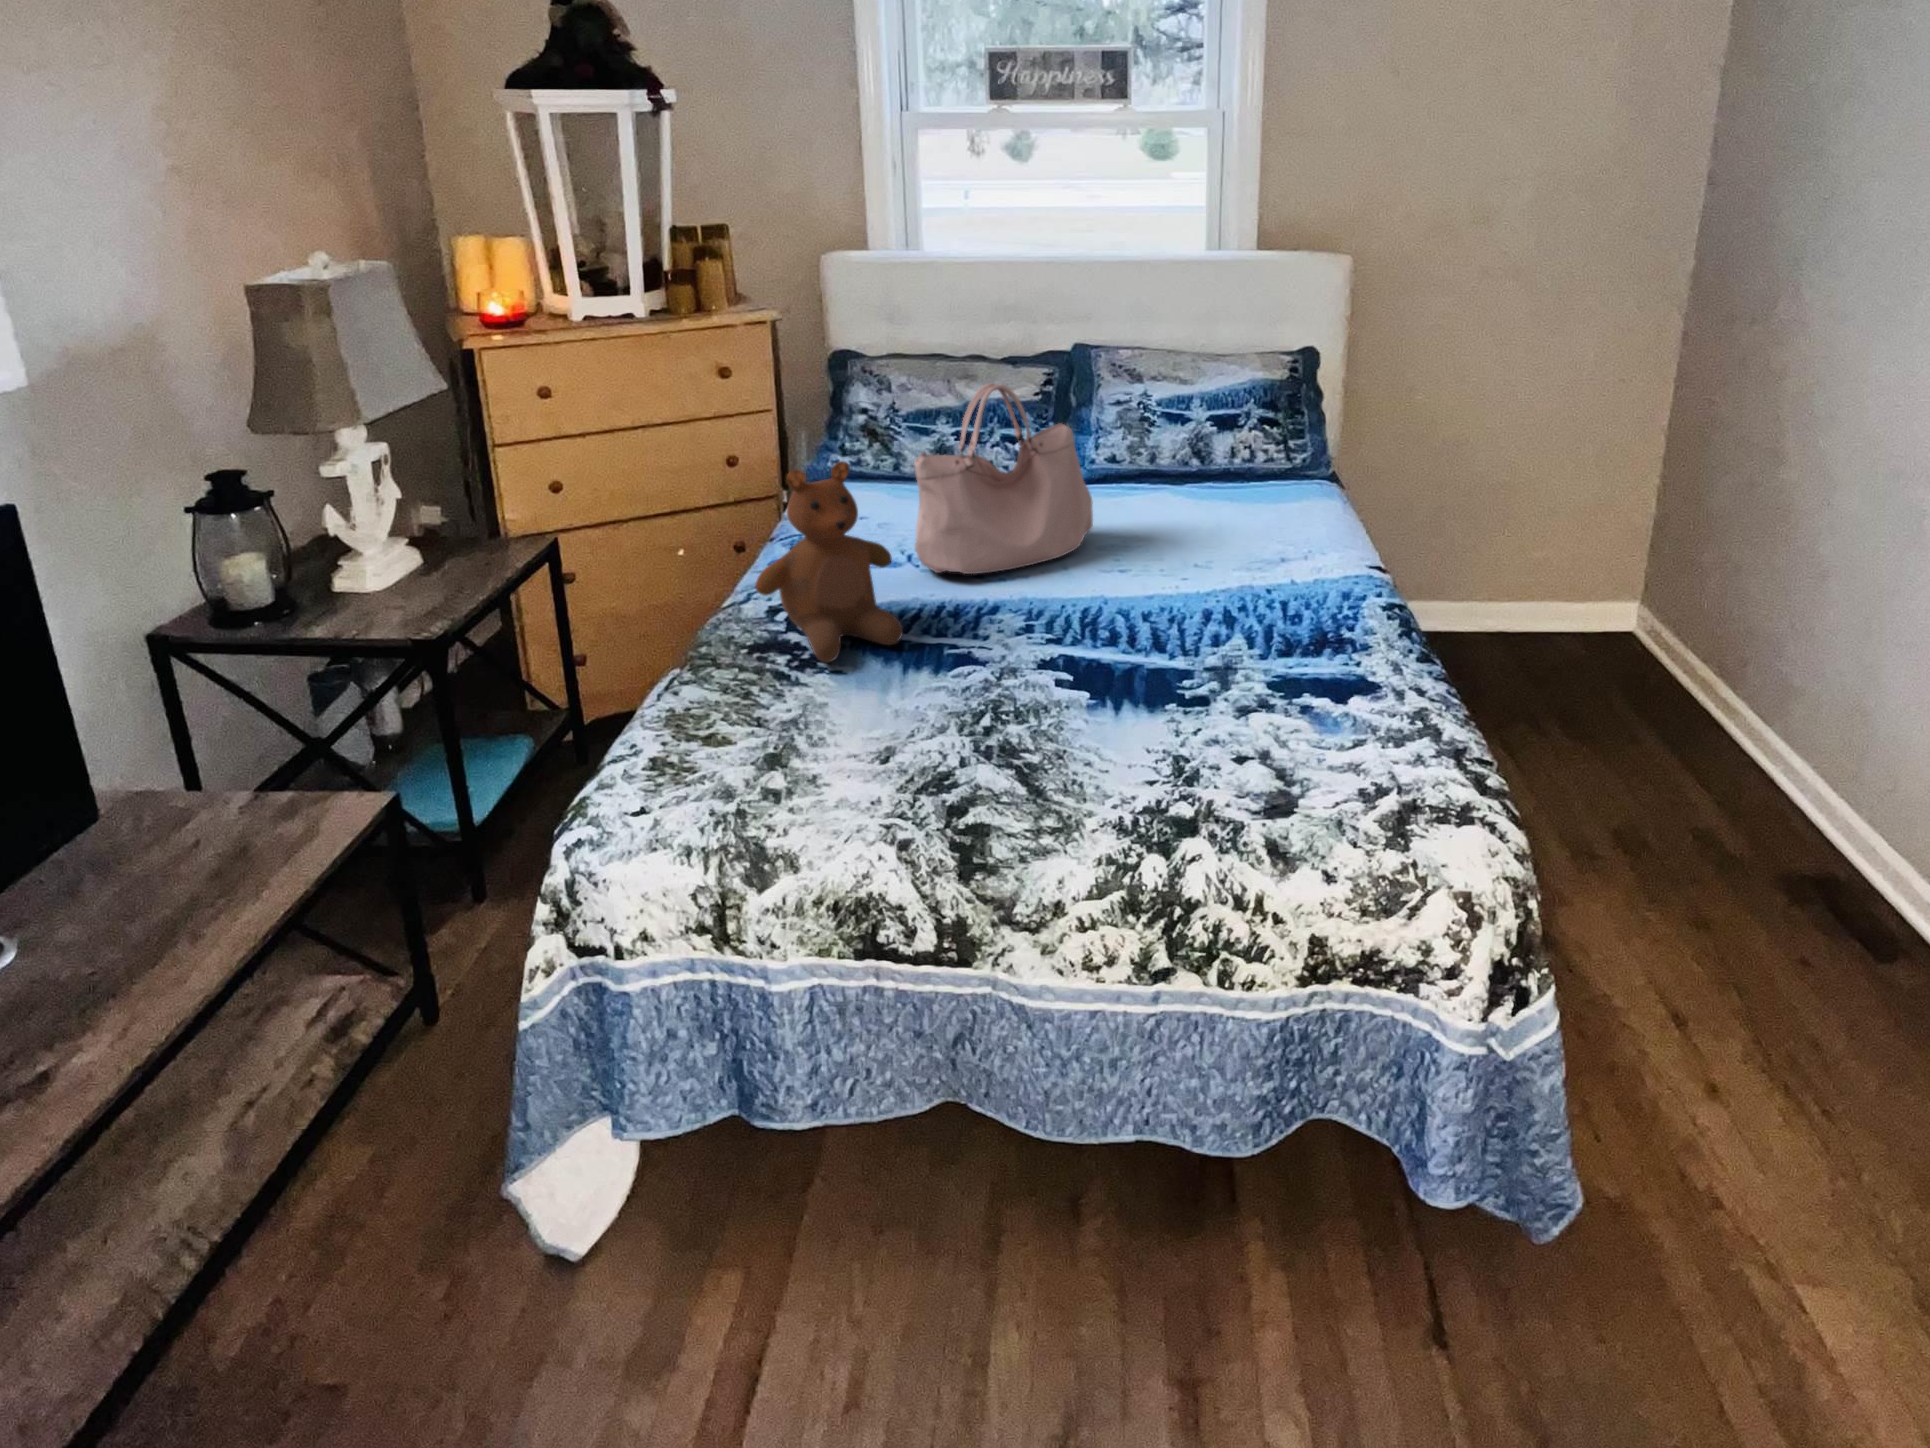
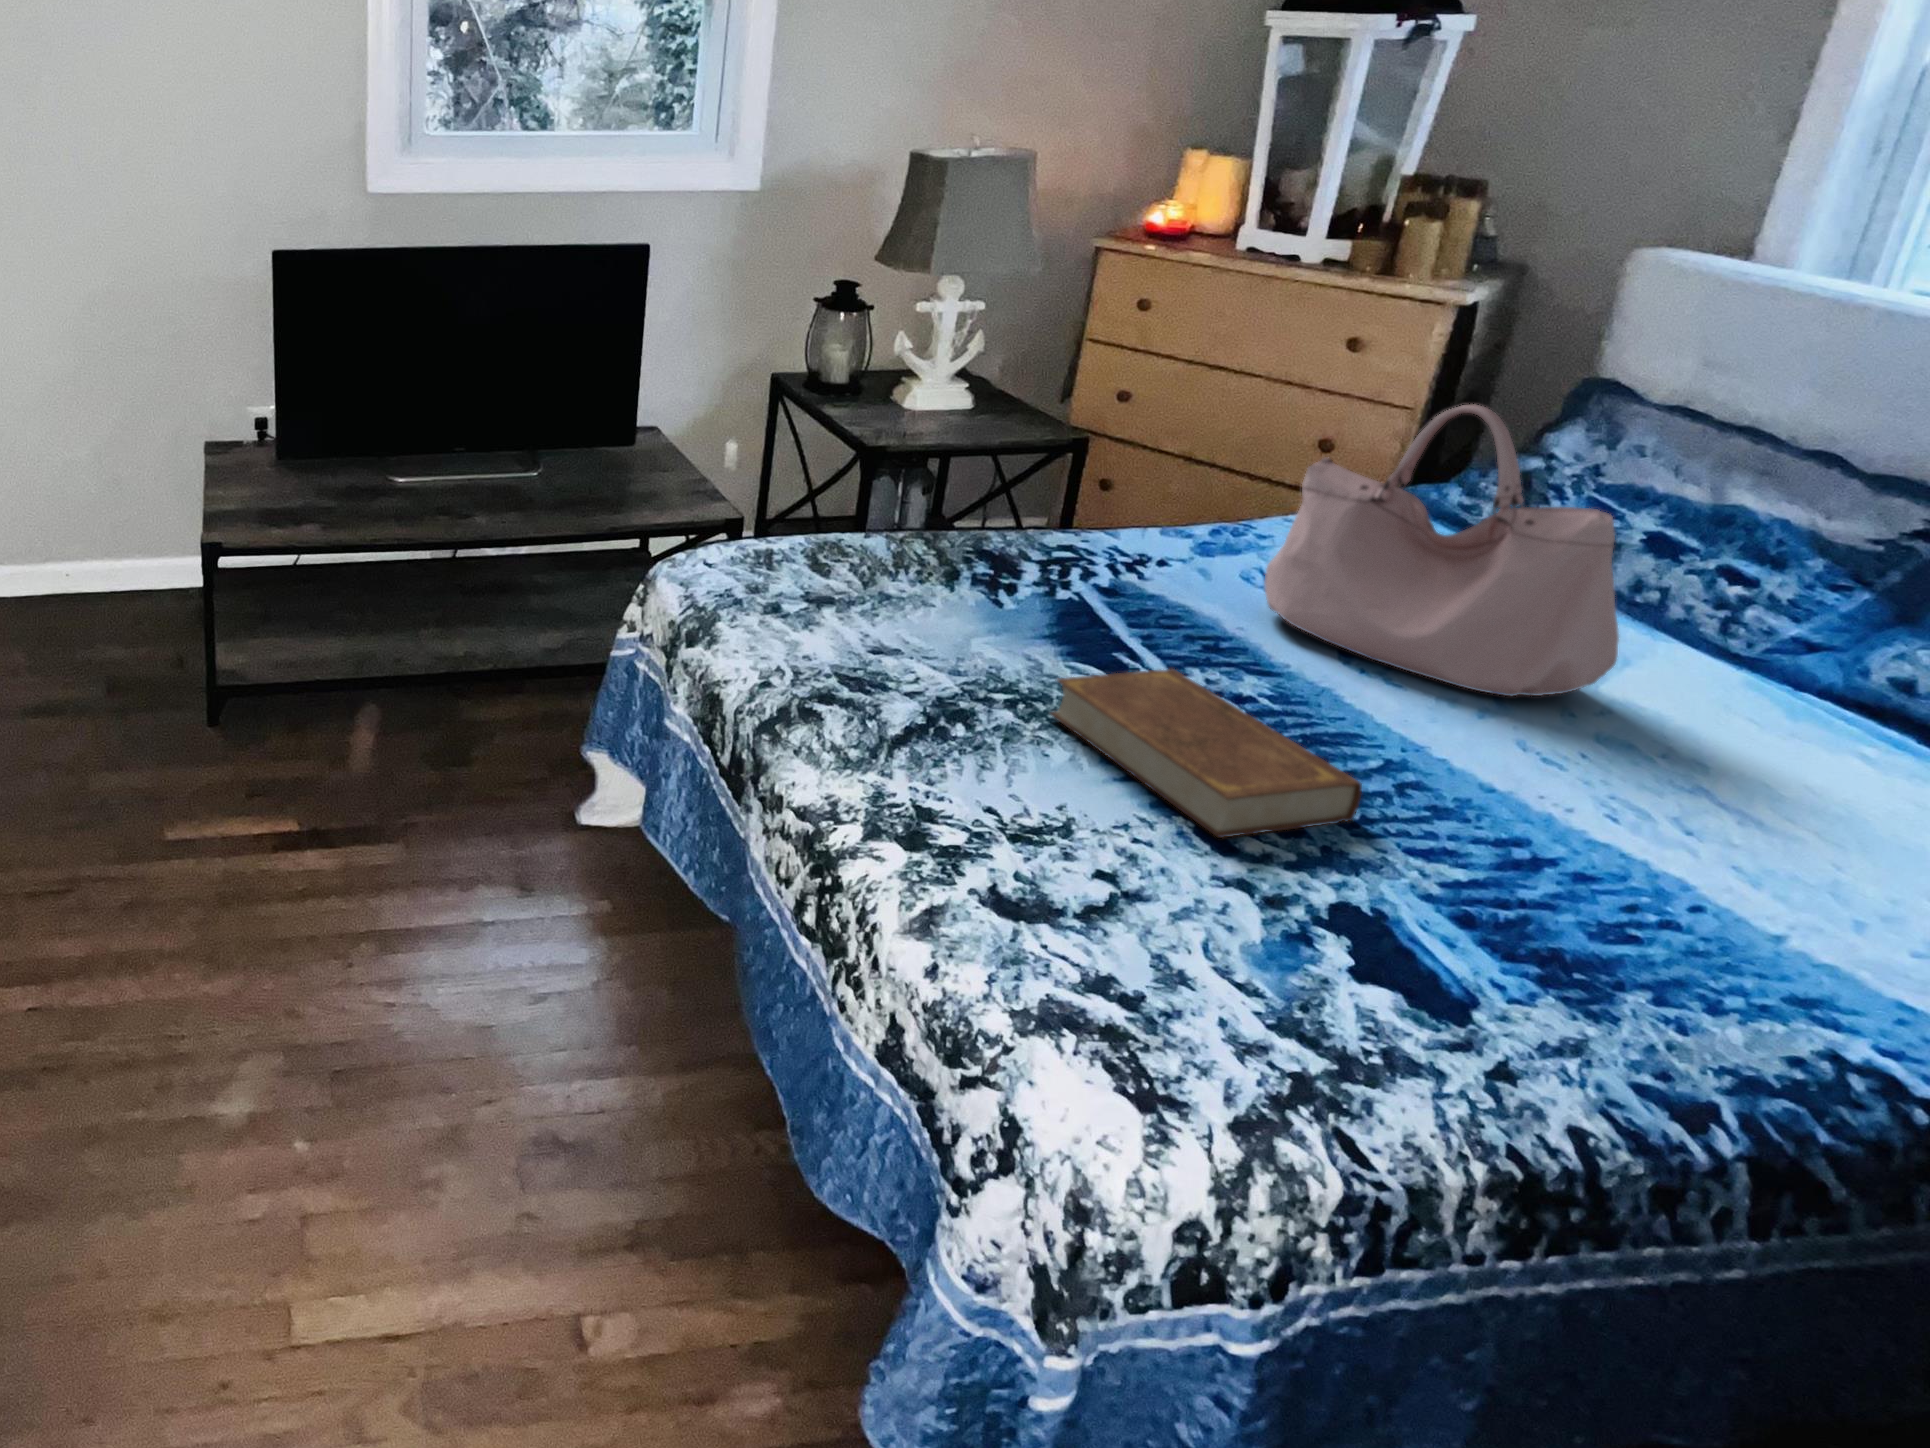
teddy bear: present [755,461,903,663] -> none [983,388,1170,613]
book: none [1013,624,1218,707] -> present [1050,669,1362,838]

